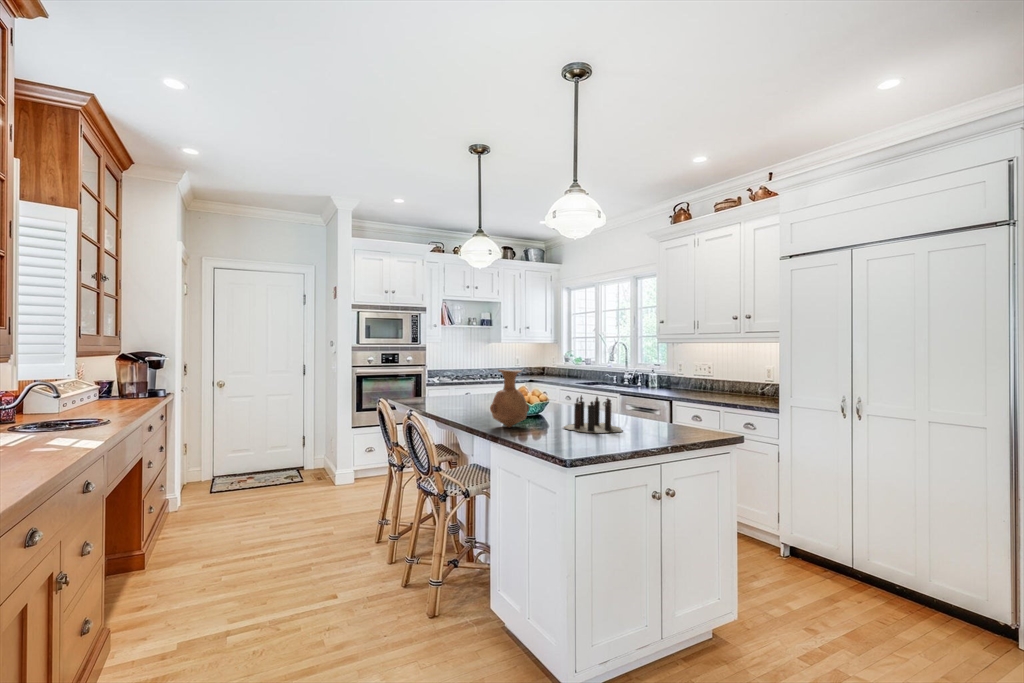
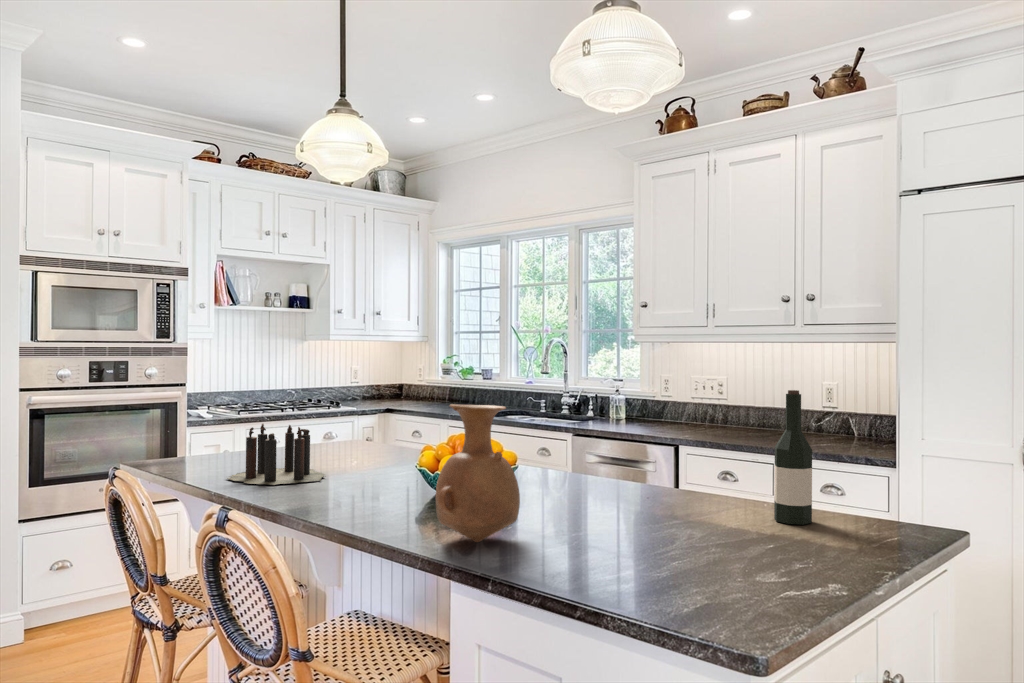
wine bottle: none [655,365,672,429] -> present [774,390,812,525]
candle: present [564,395,622,433] -> present [227,424,325,485]

